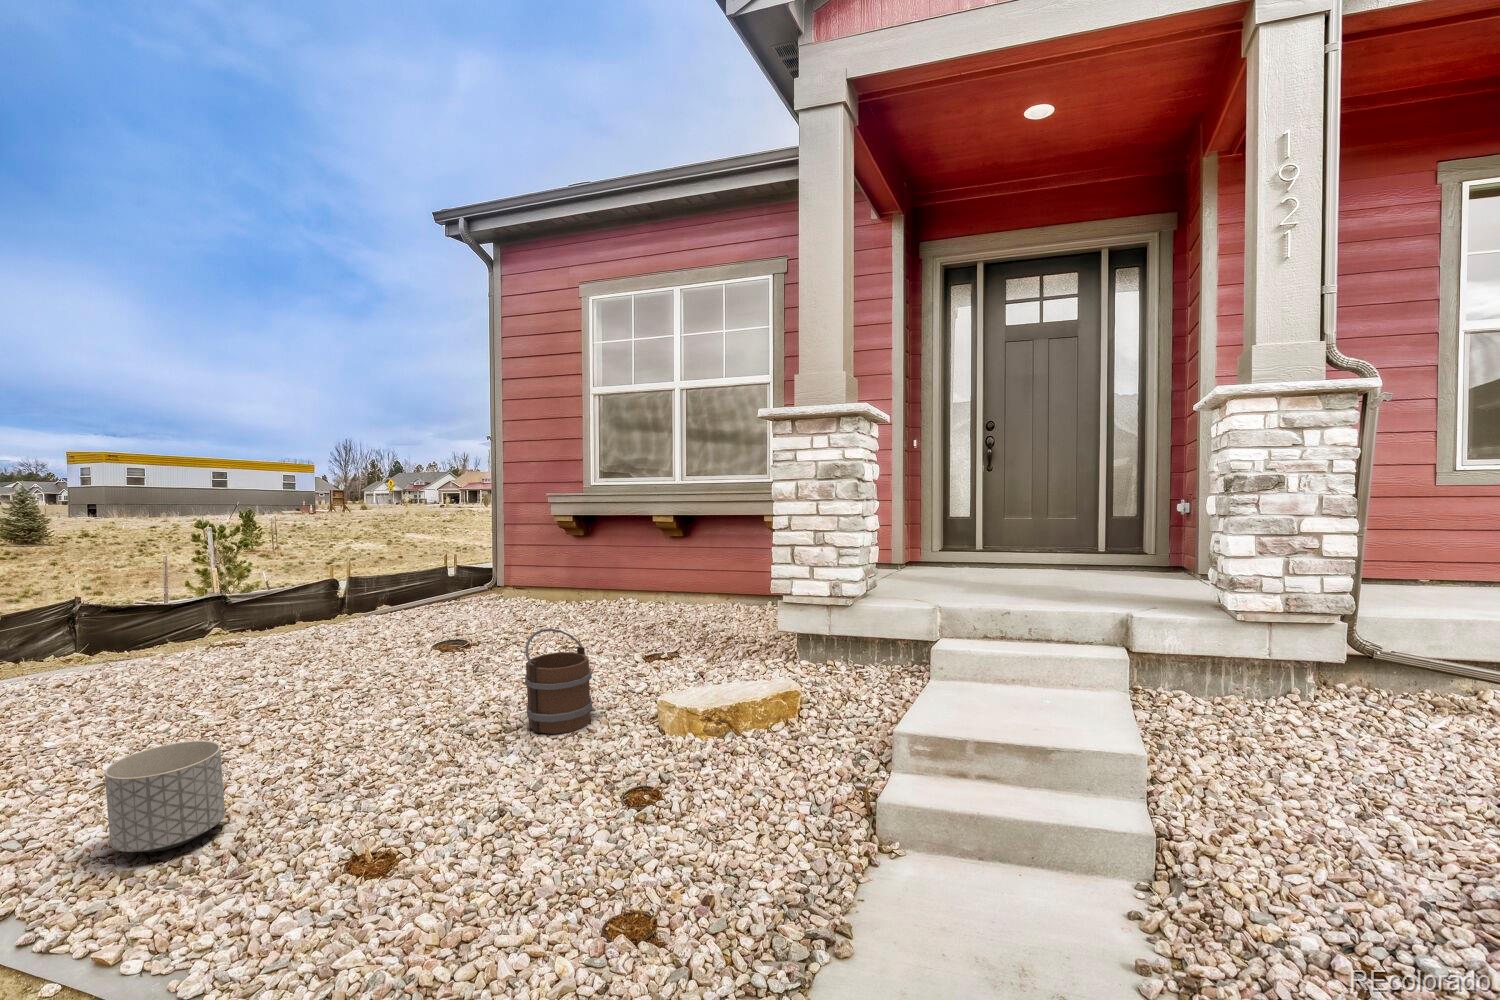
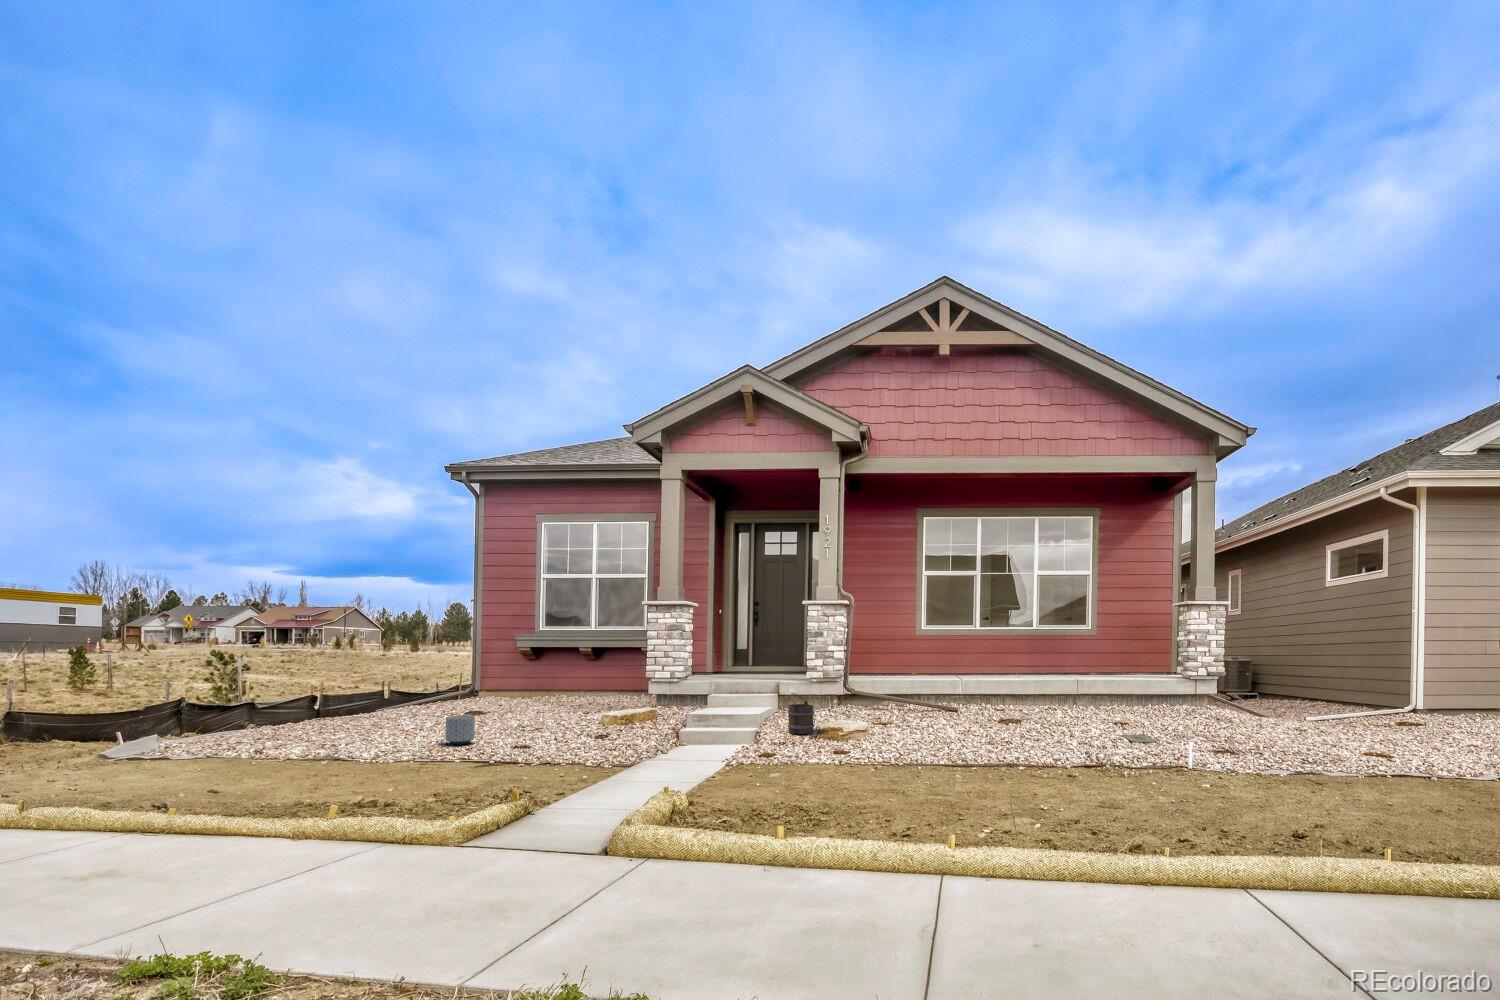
bucket: present [525,629,592,734] -> present [788,693,814,734]

